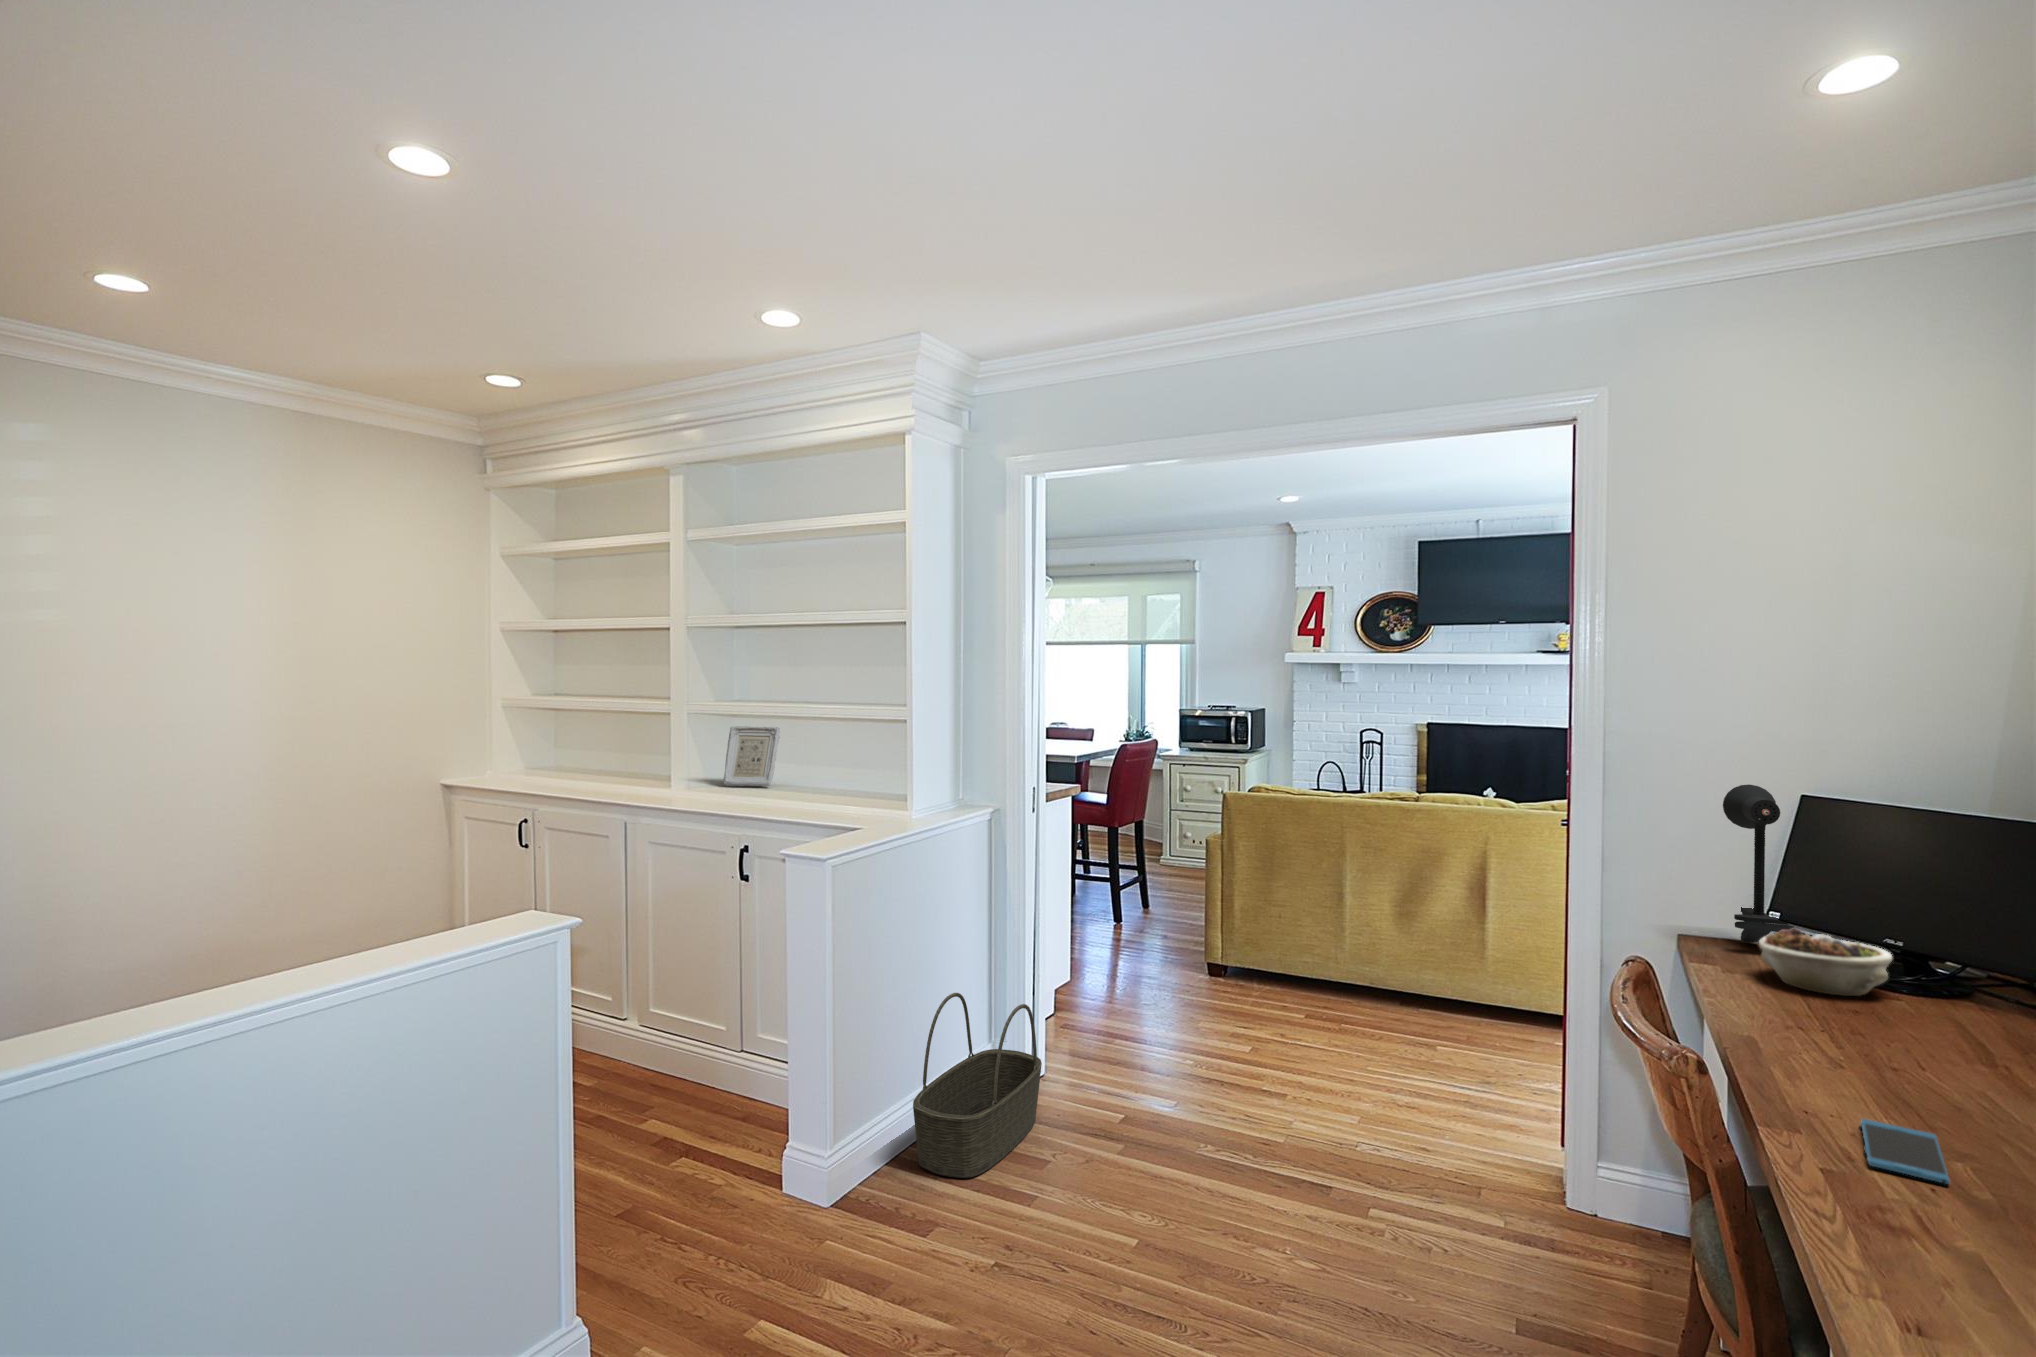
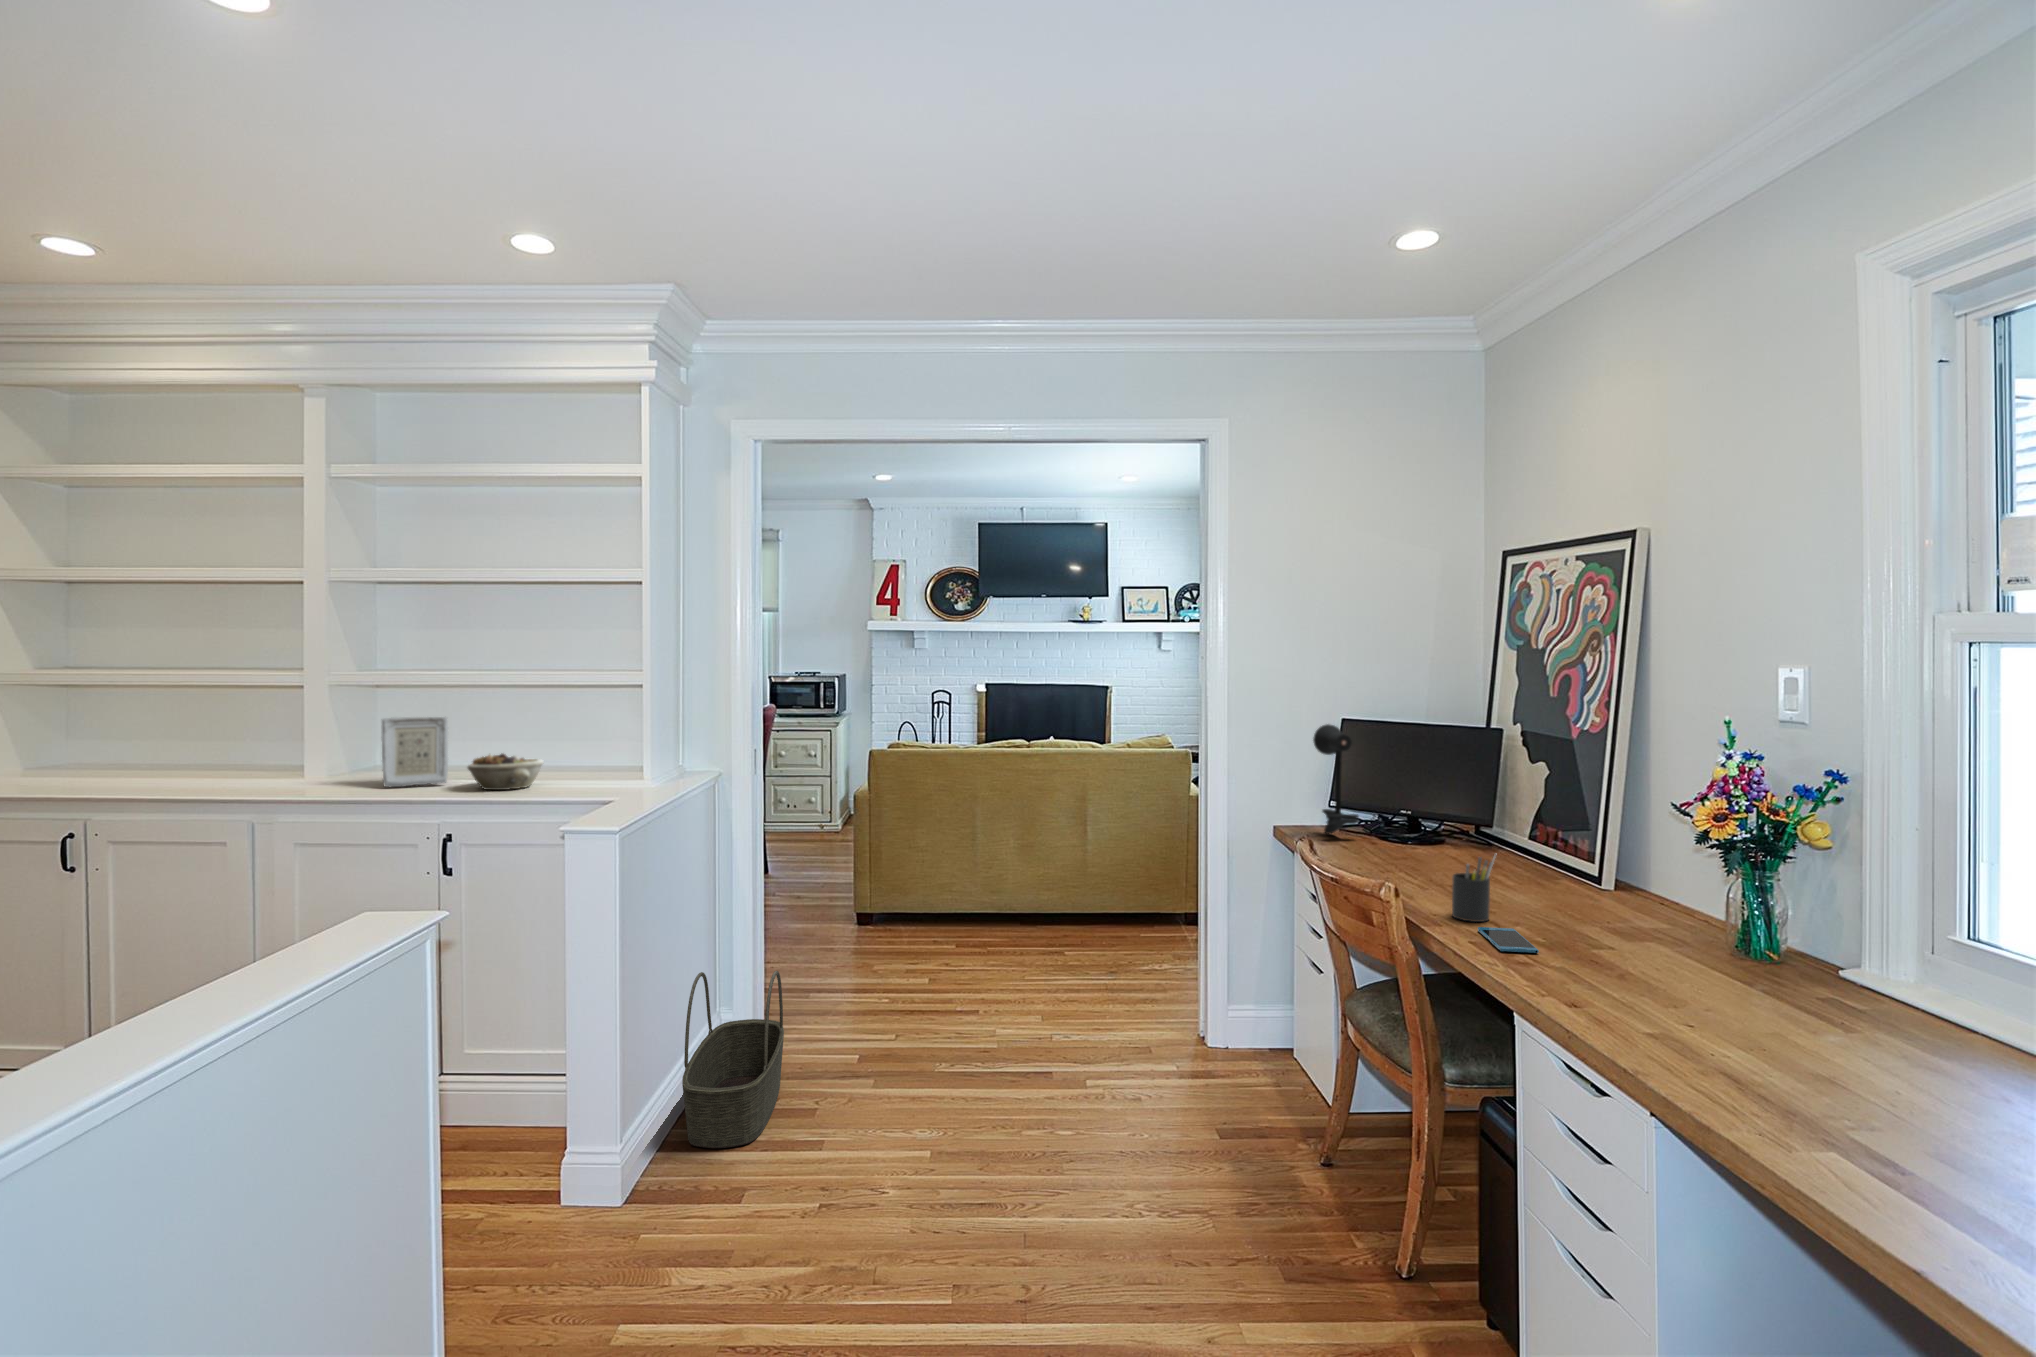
succulent planter: present [1759,928,1893,996] -> present [468,754,543,790]
pen holder: none [1836,1004,1920,1113] -> present [1452,854,1497,922]

